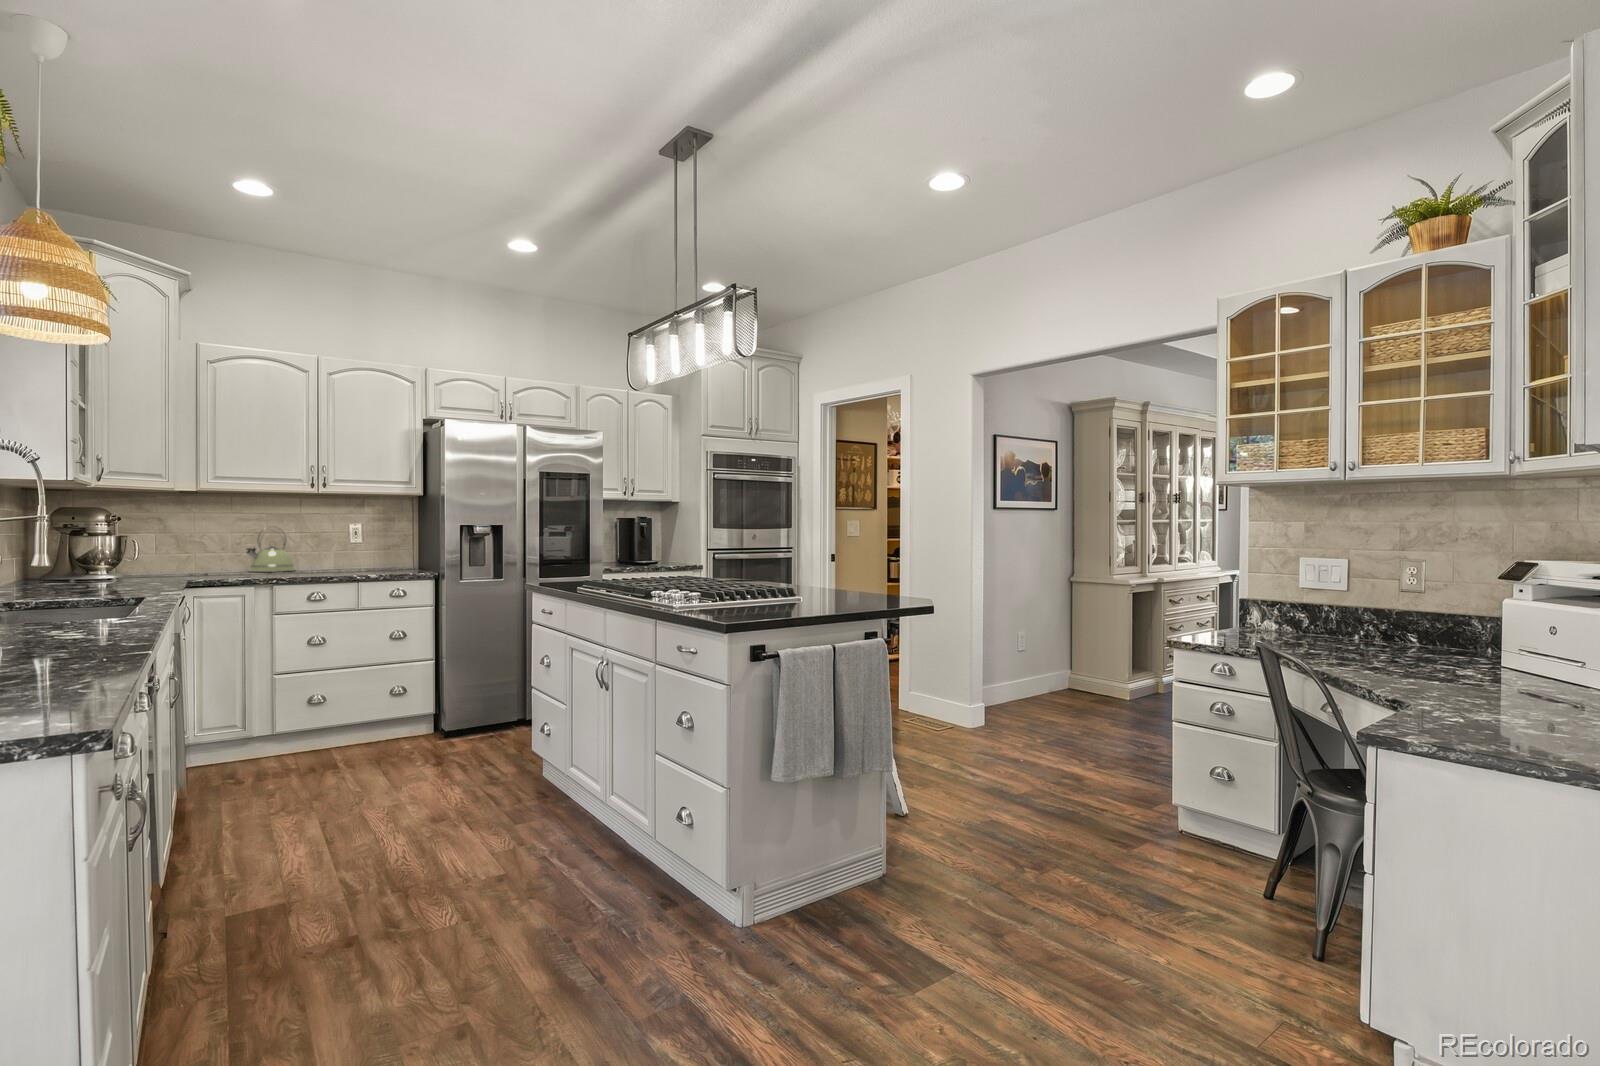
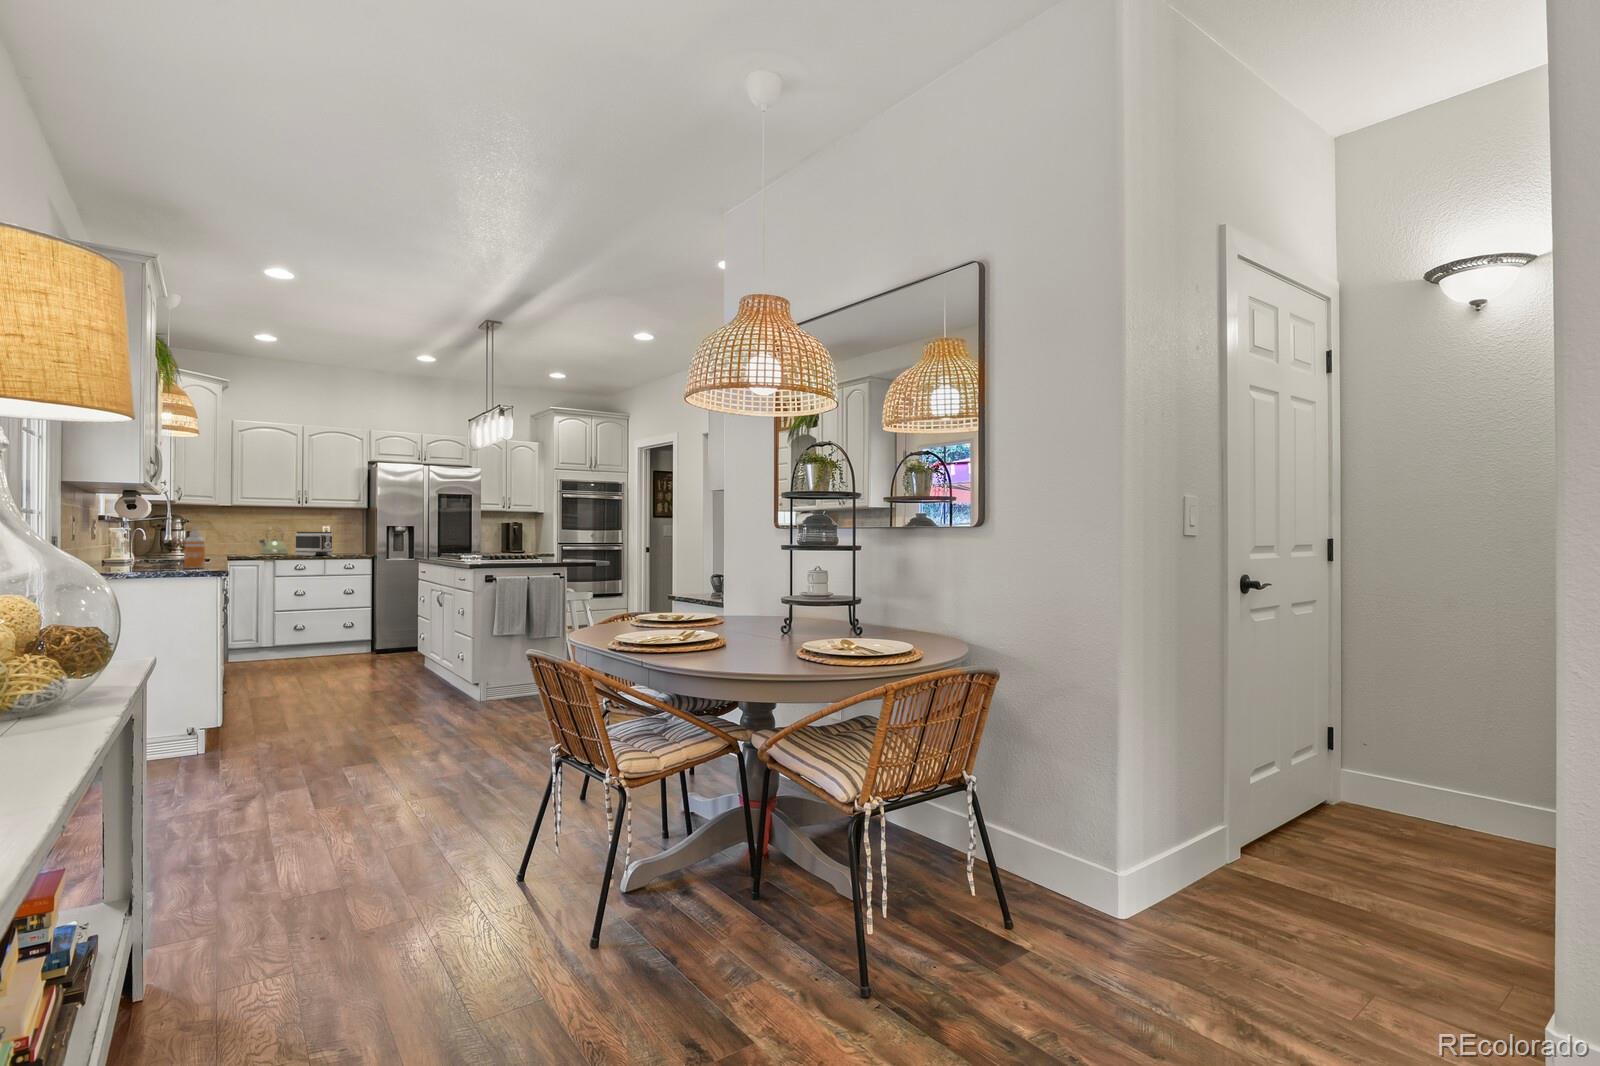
toaster: none [307,535,372,577] -> present [295,532,333,556]
soap dispenser: none [51,542,106,647] -> present [184,527,205,568]

